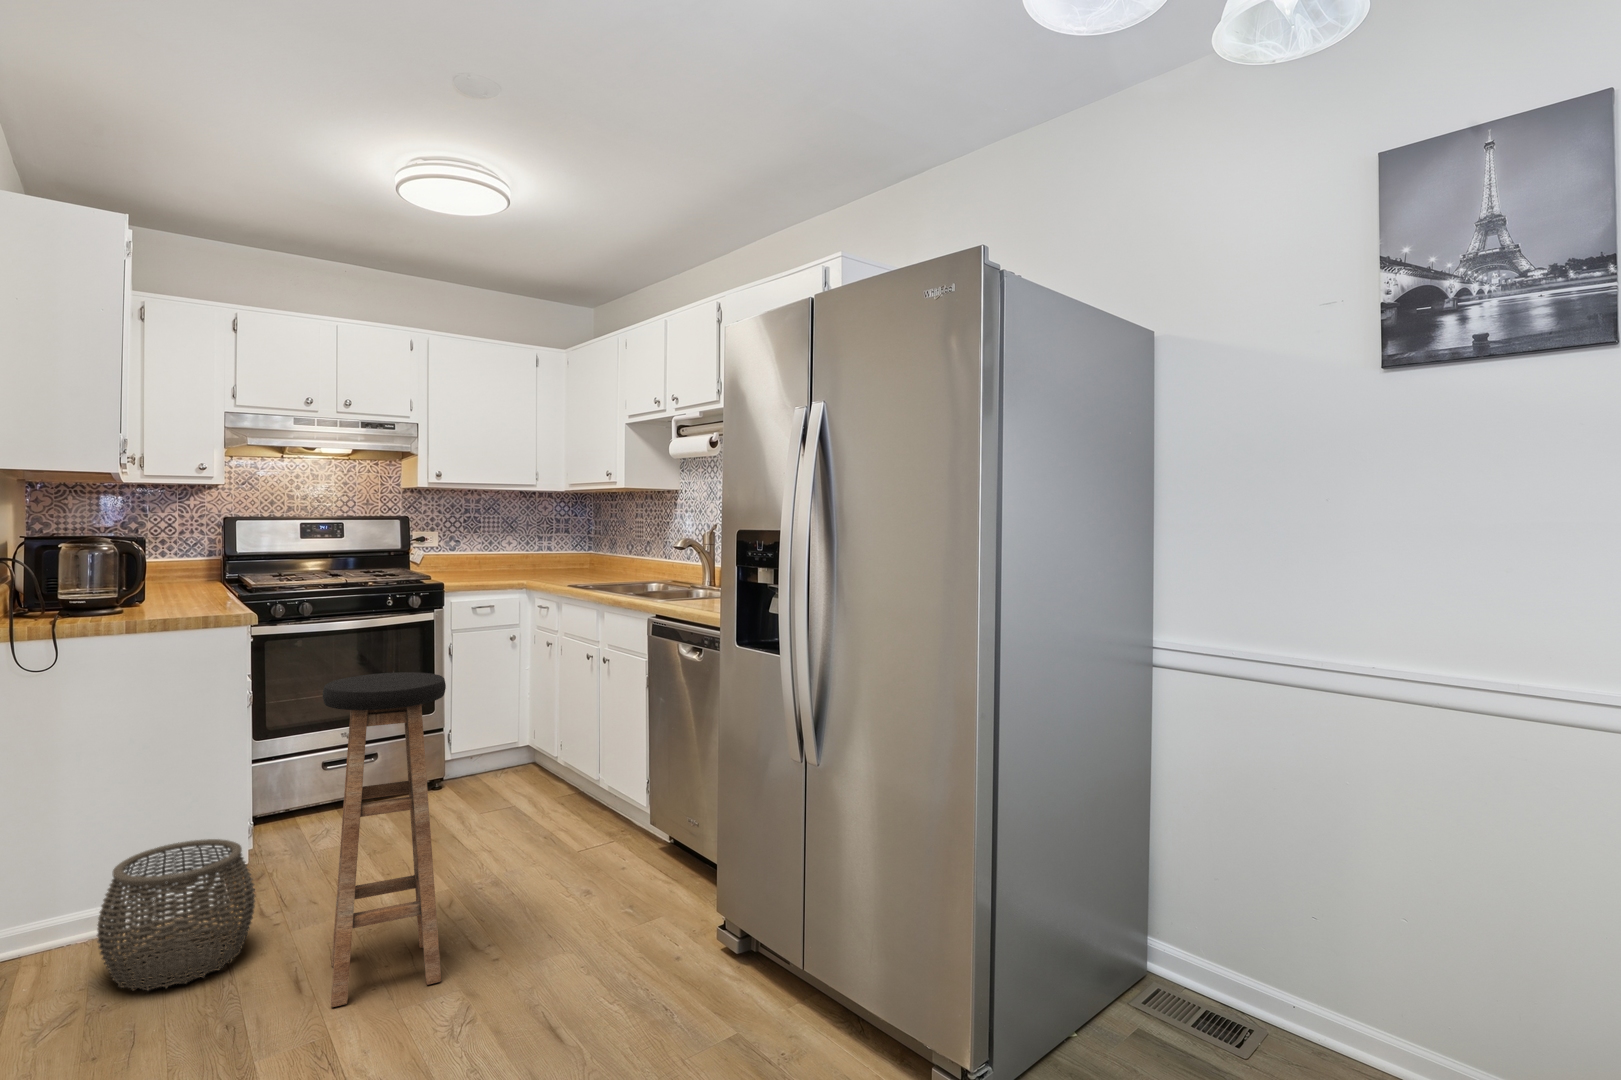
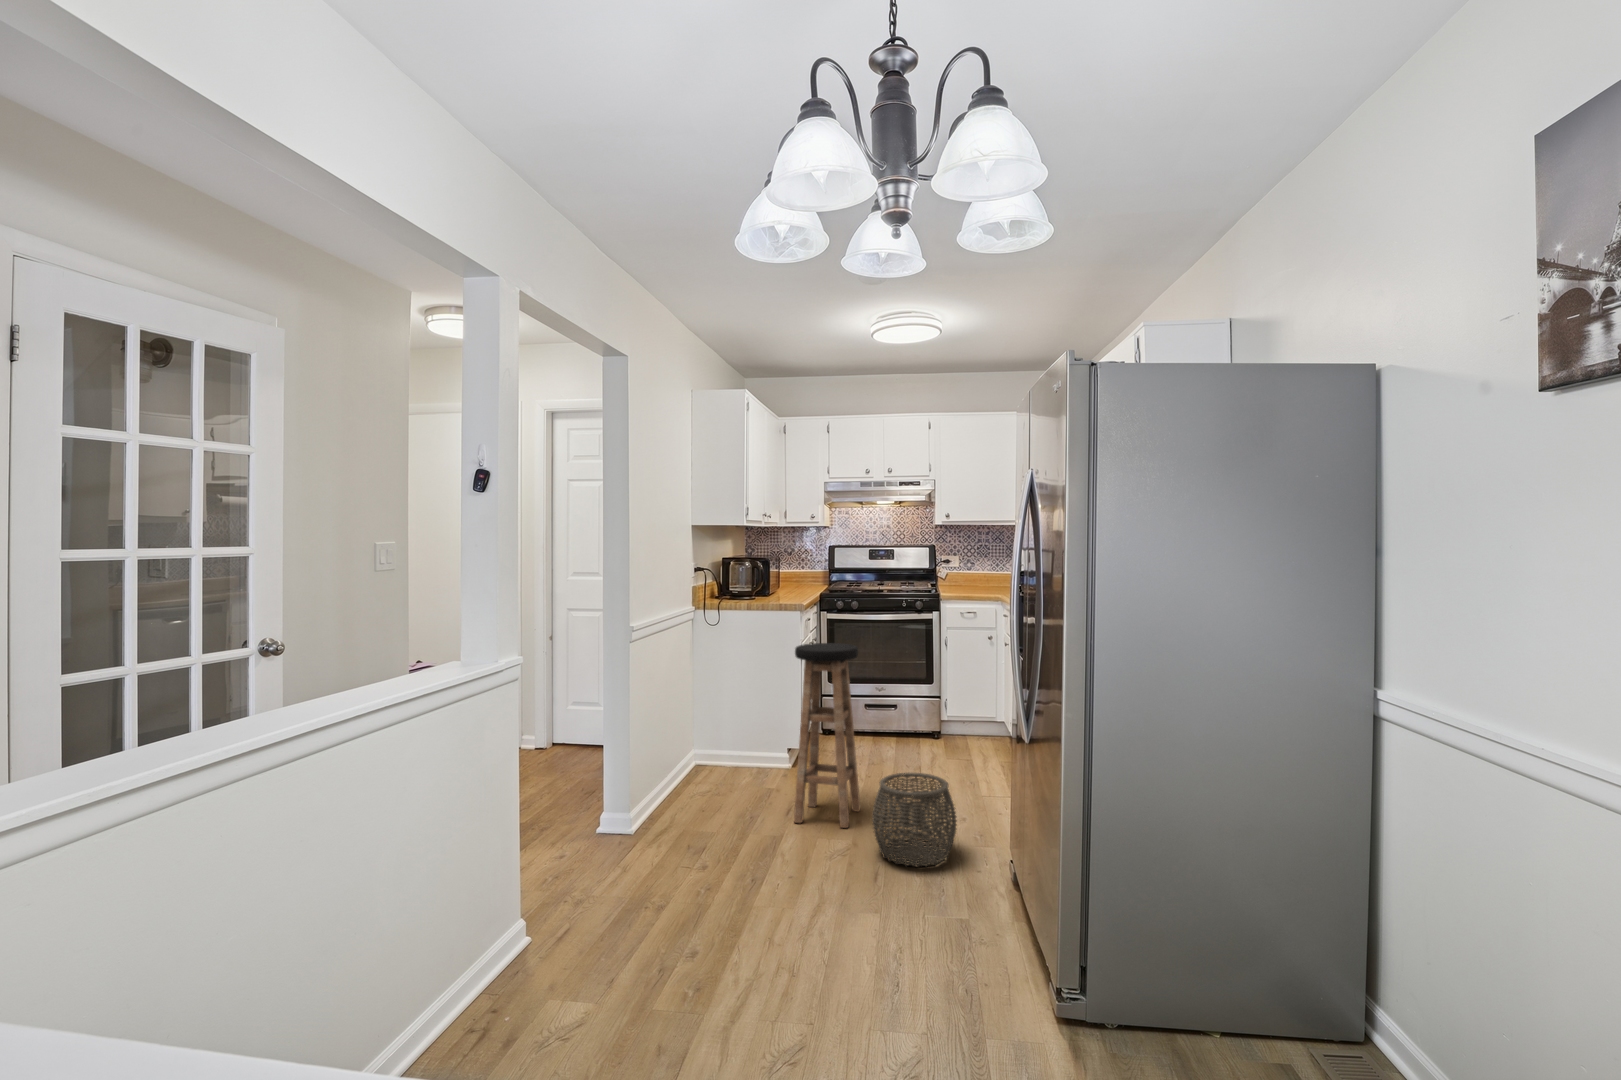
woven basket: present [97,839,256,990] -> present [872,773,957,866]

